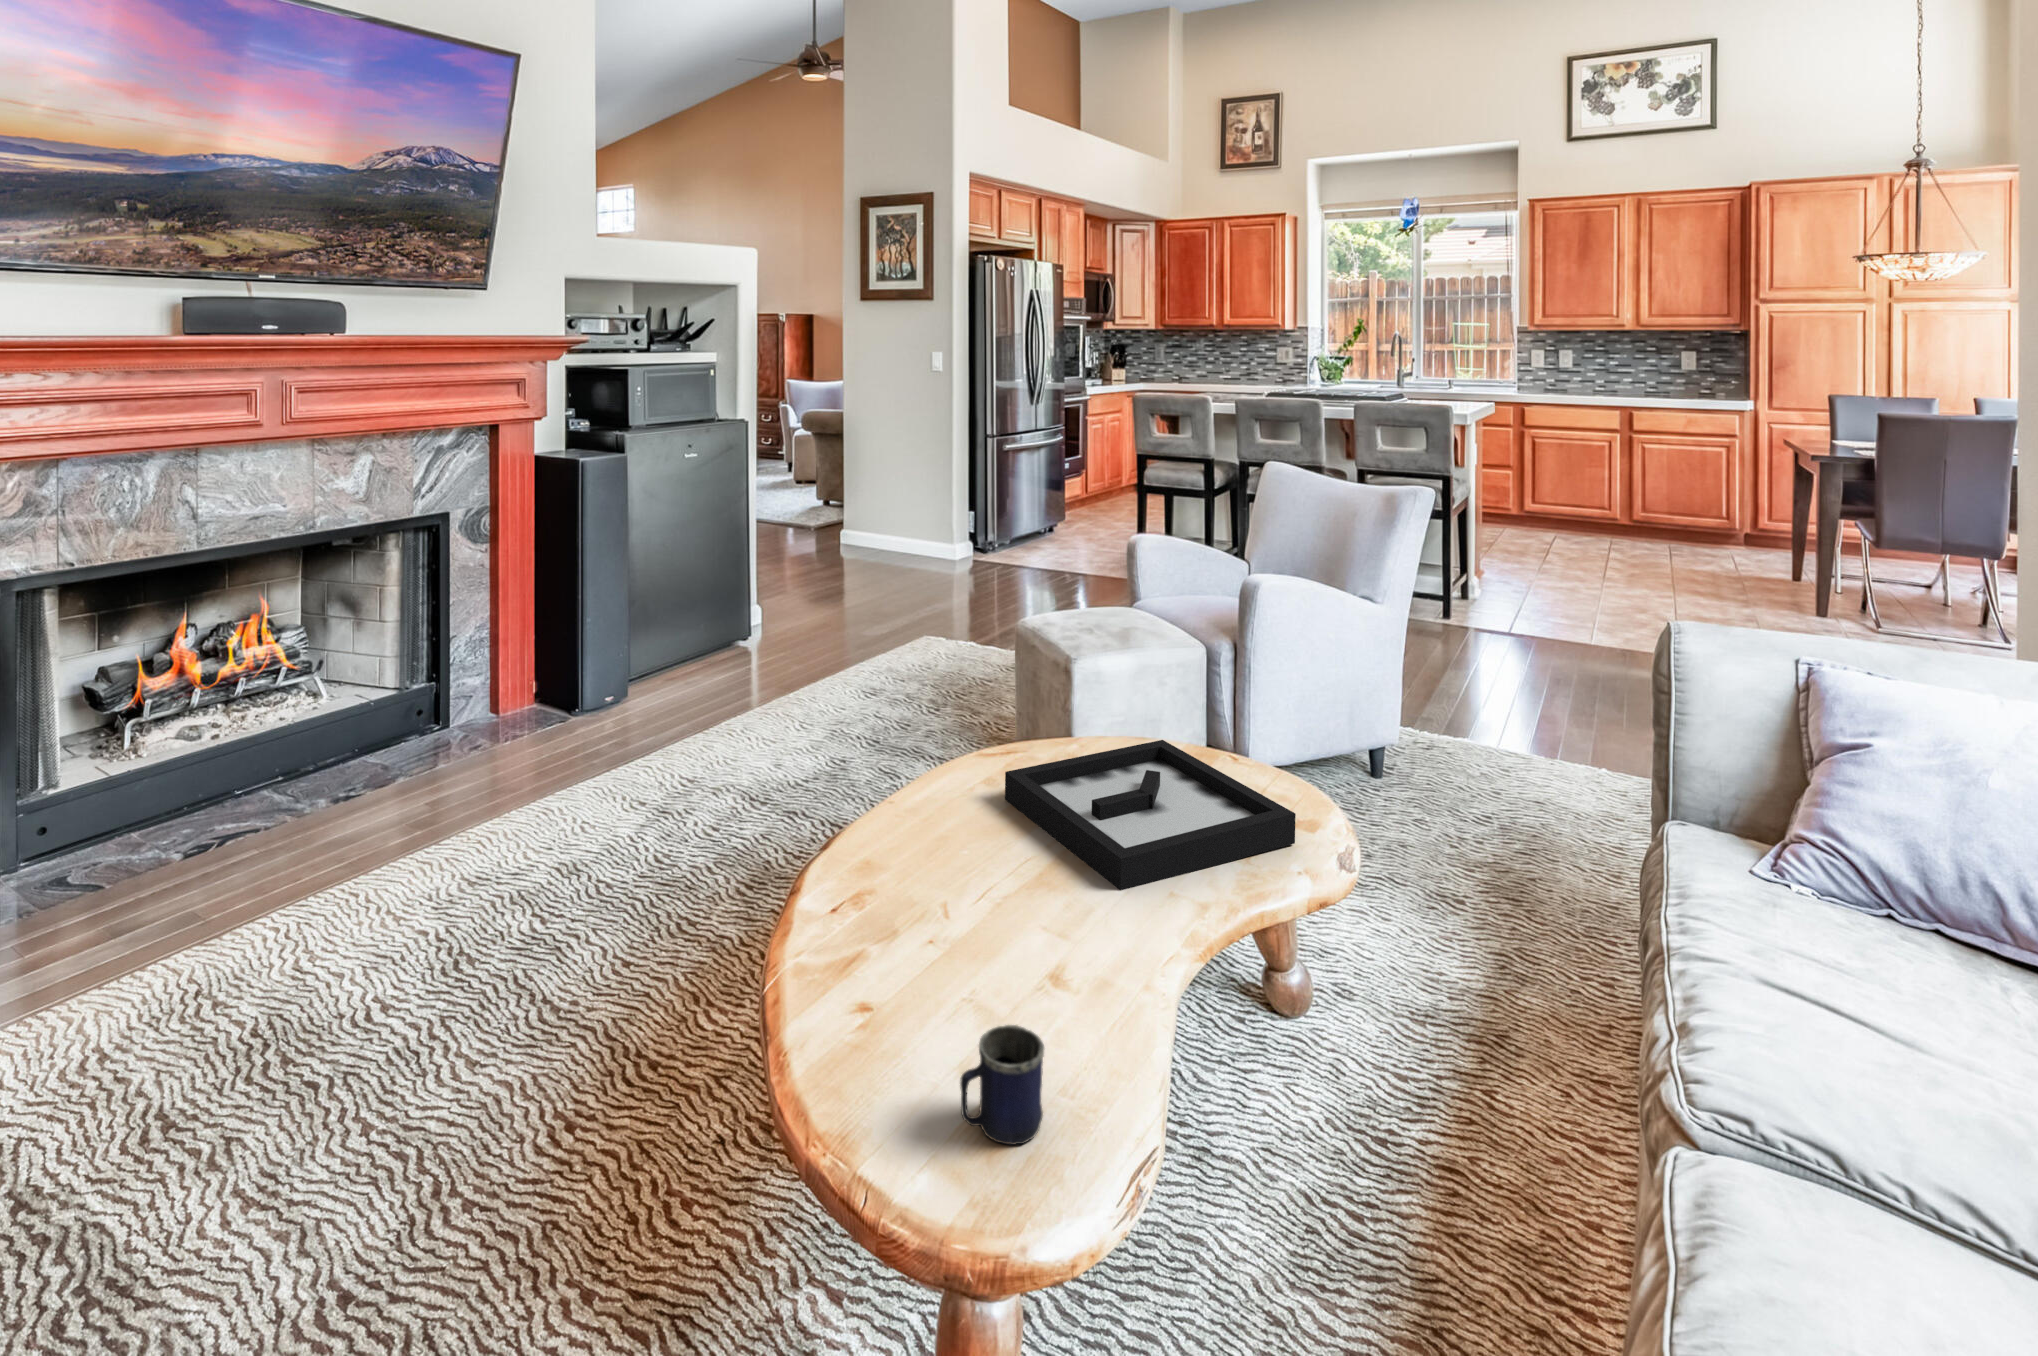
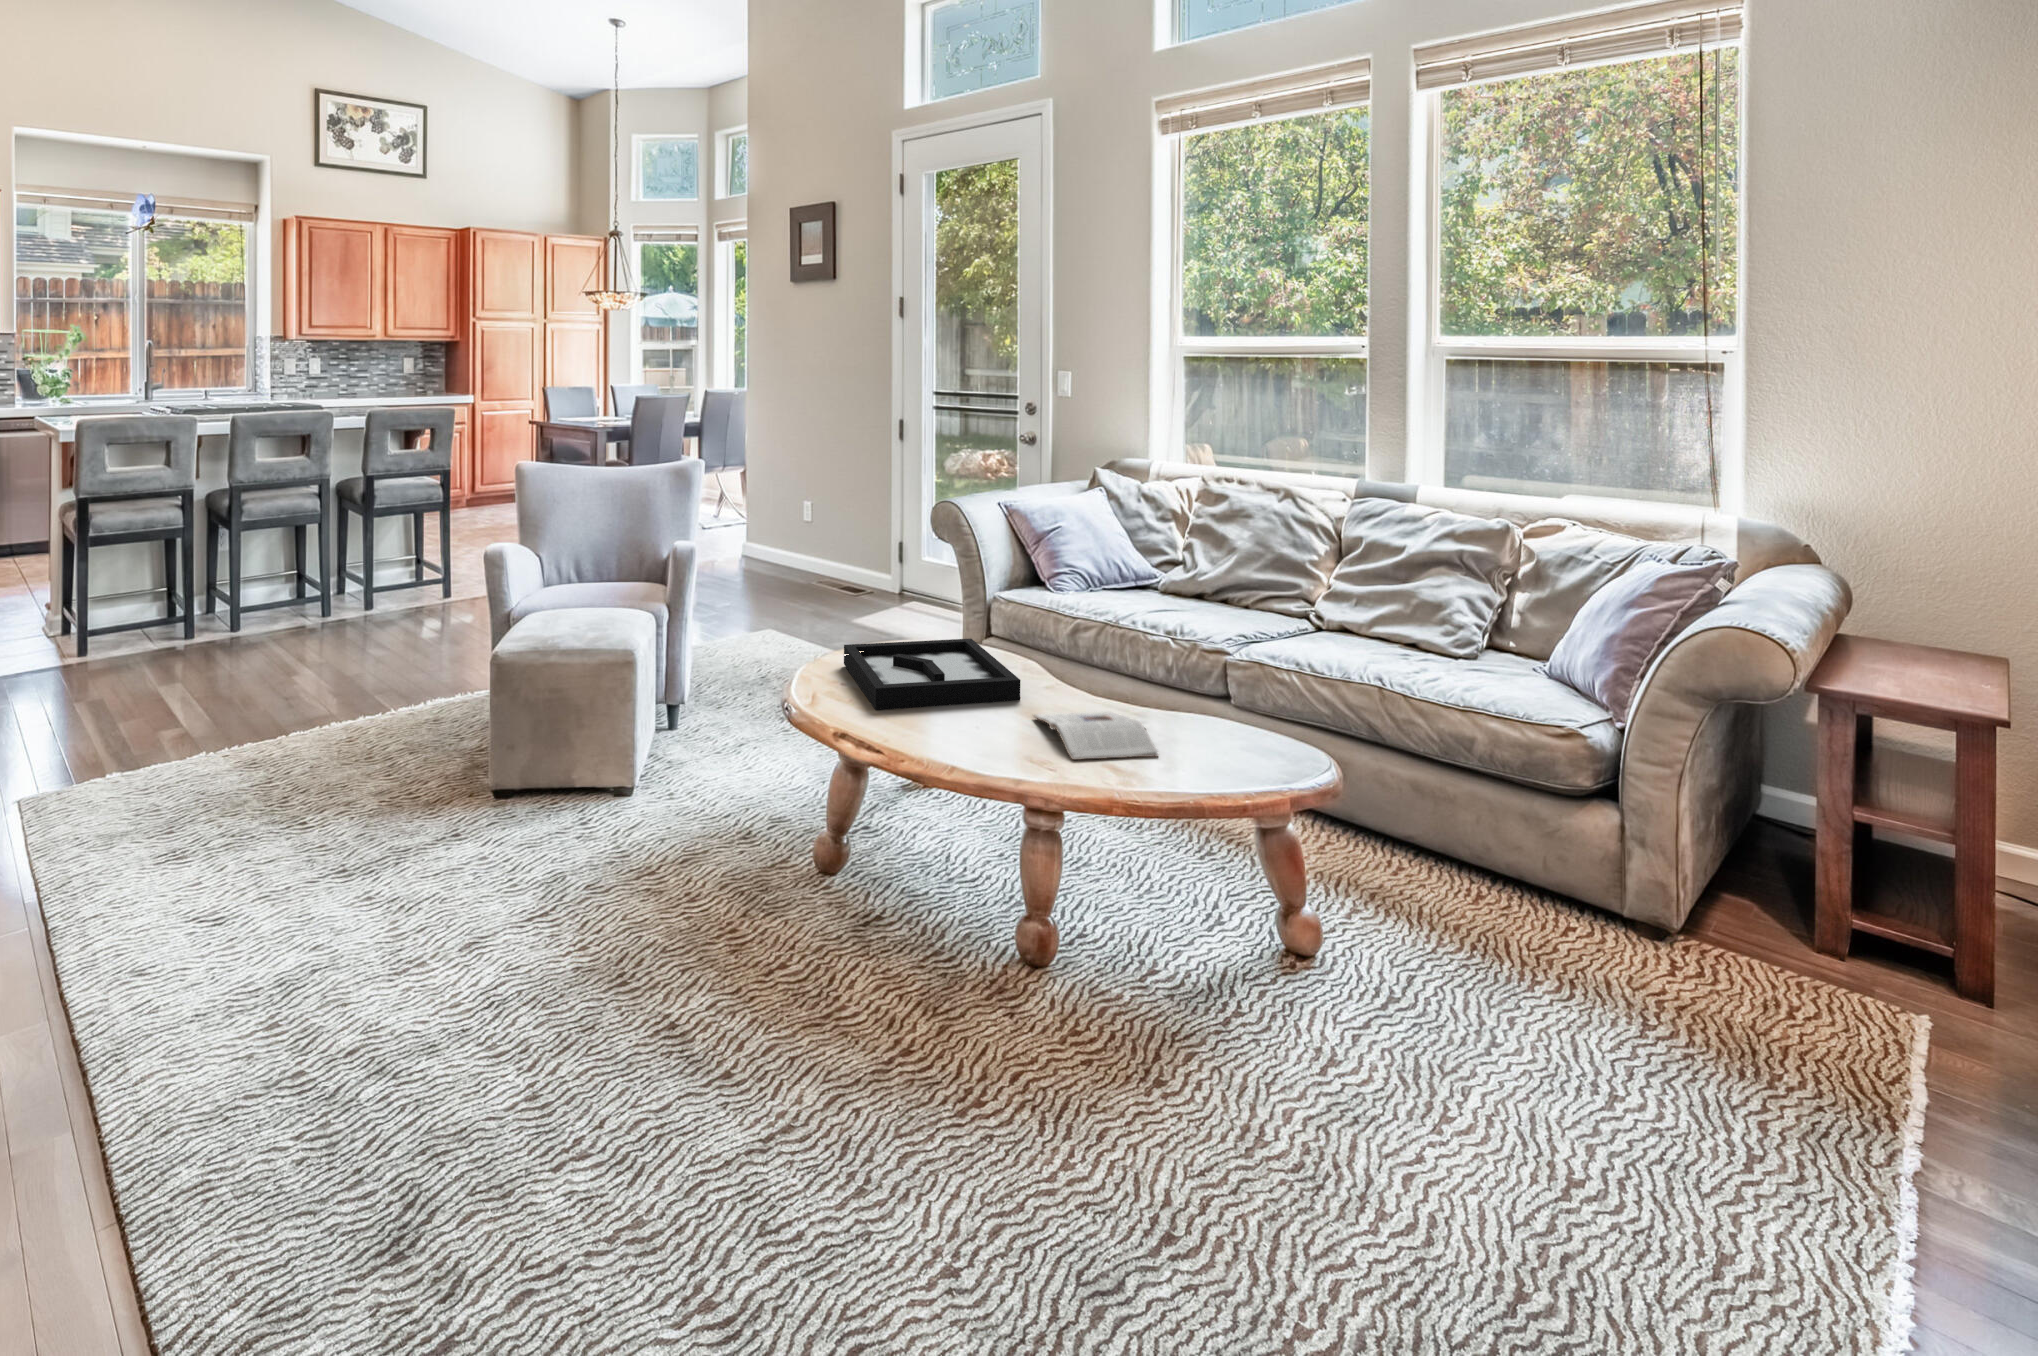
magazine: none [882,892,1107,1011] -> present [1034,711,1158,760]
mug: present [960,1025,1045,1145] -> none [1236,704,1271,755]

